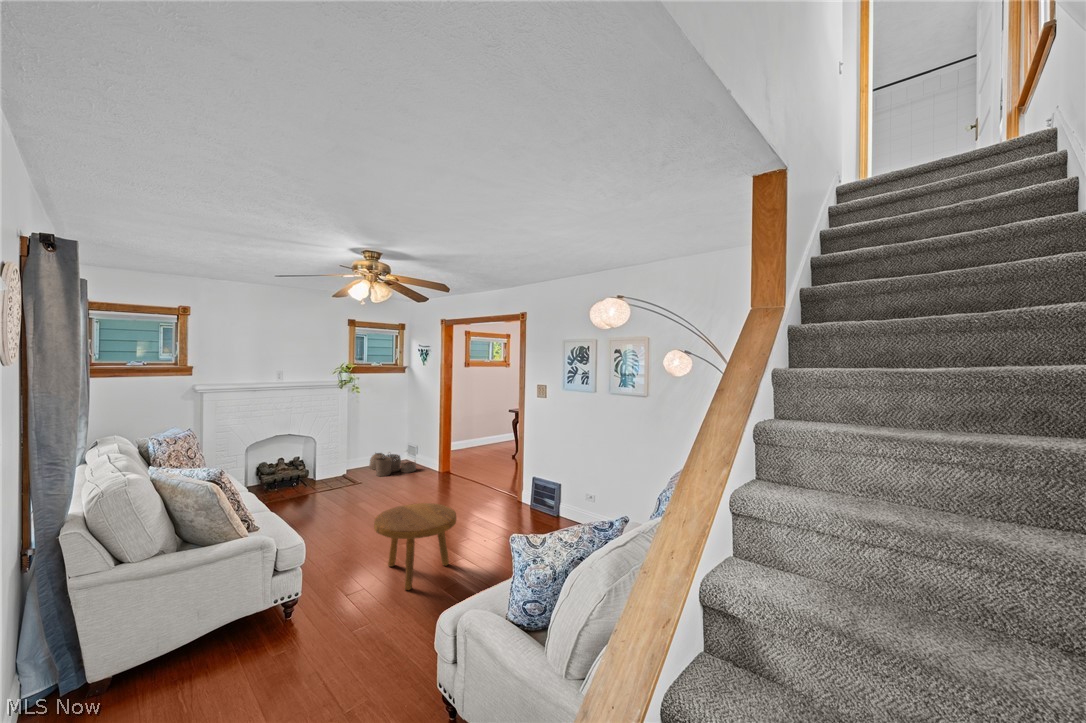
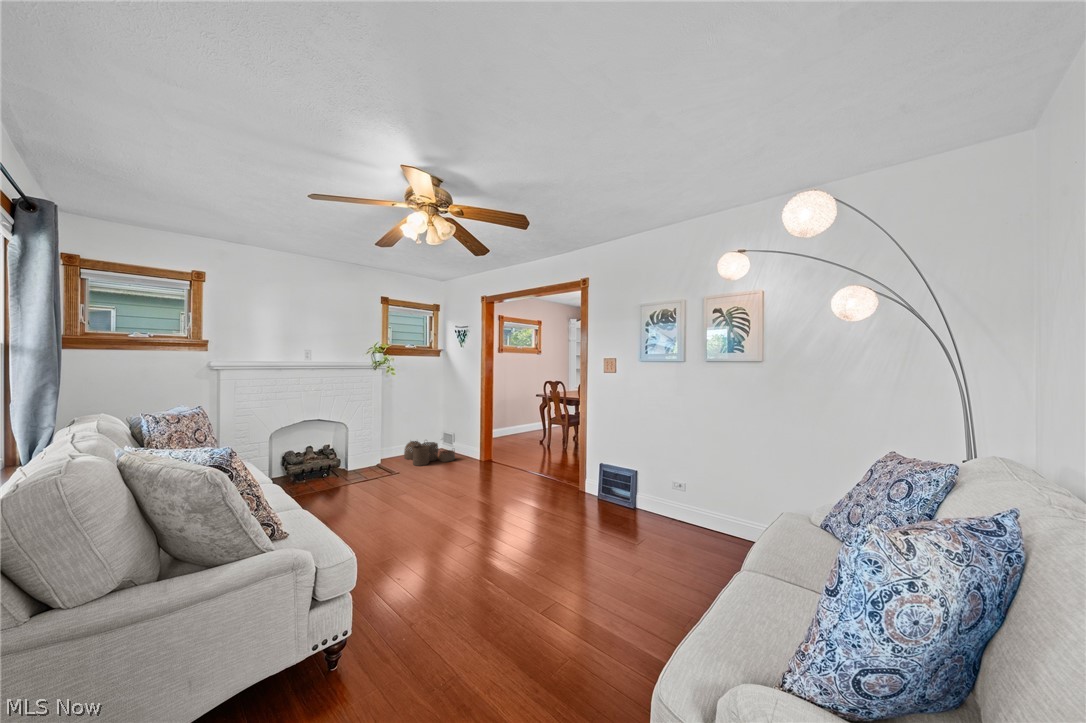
footstool: present [374,503,456,590] -> none [441,496,547,616]

